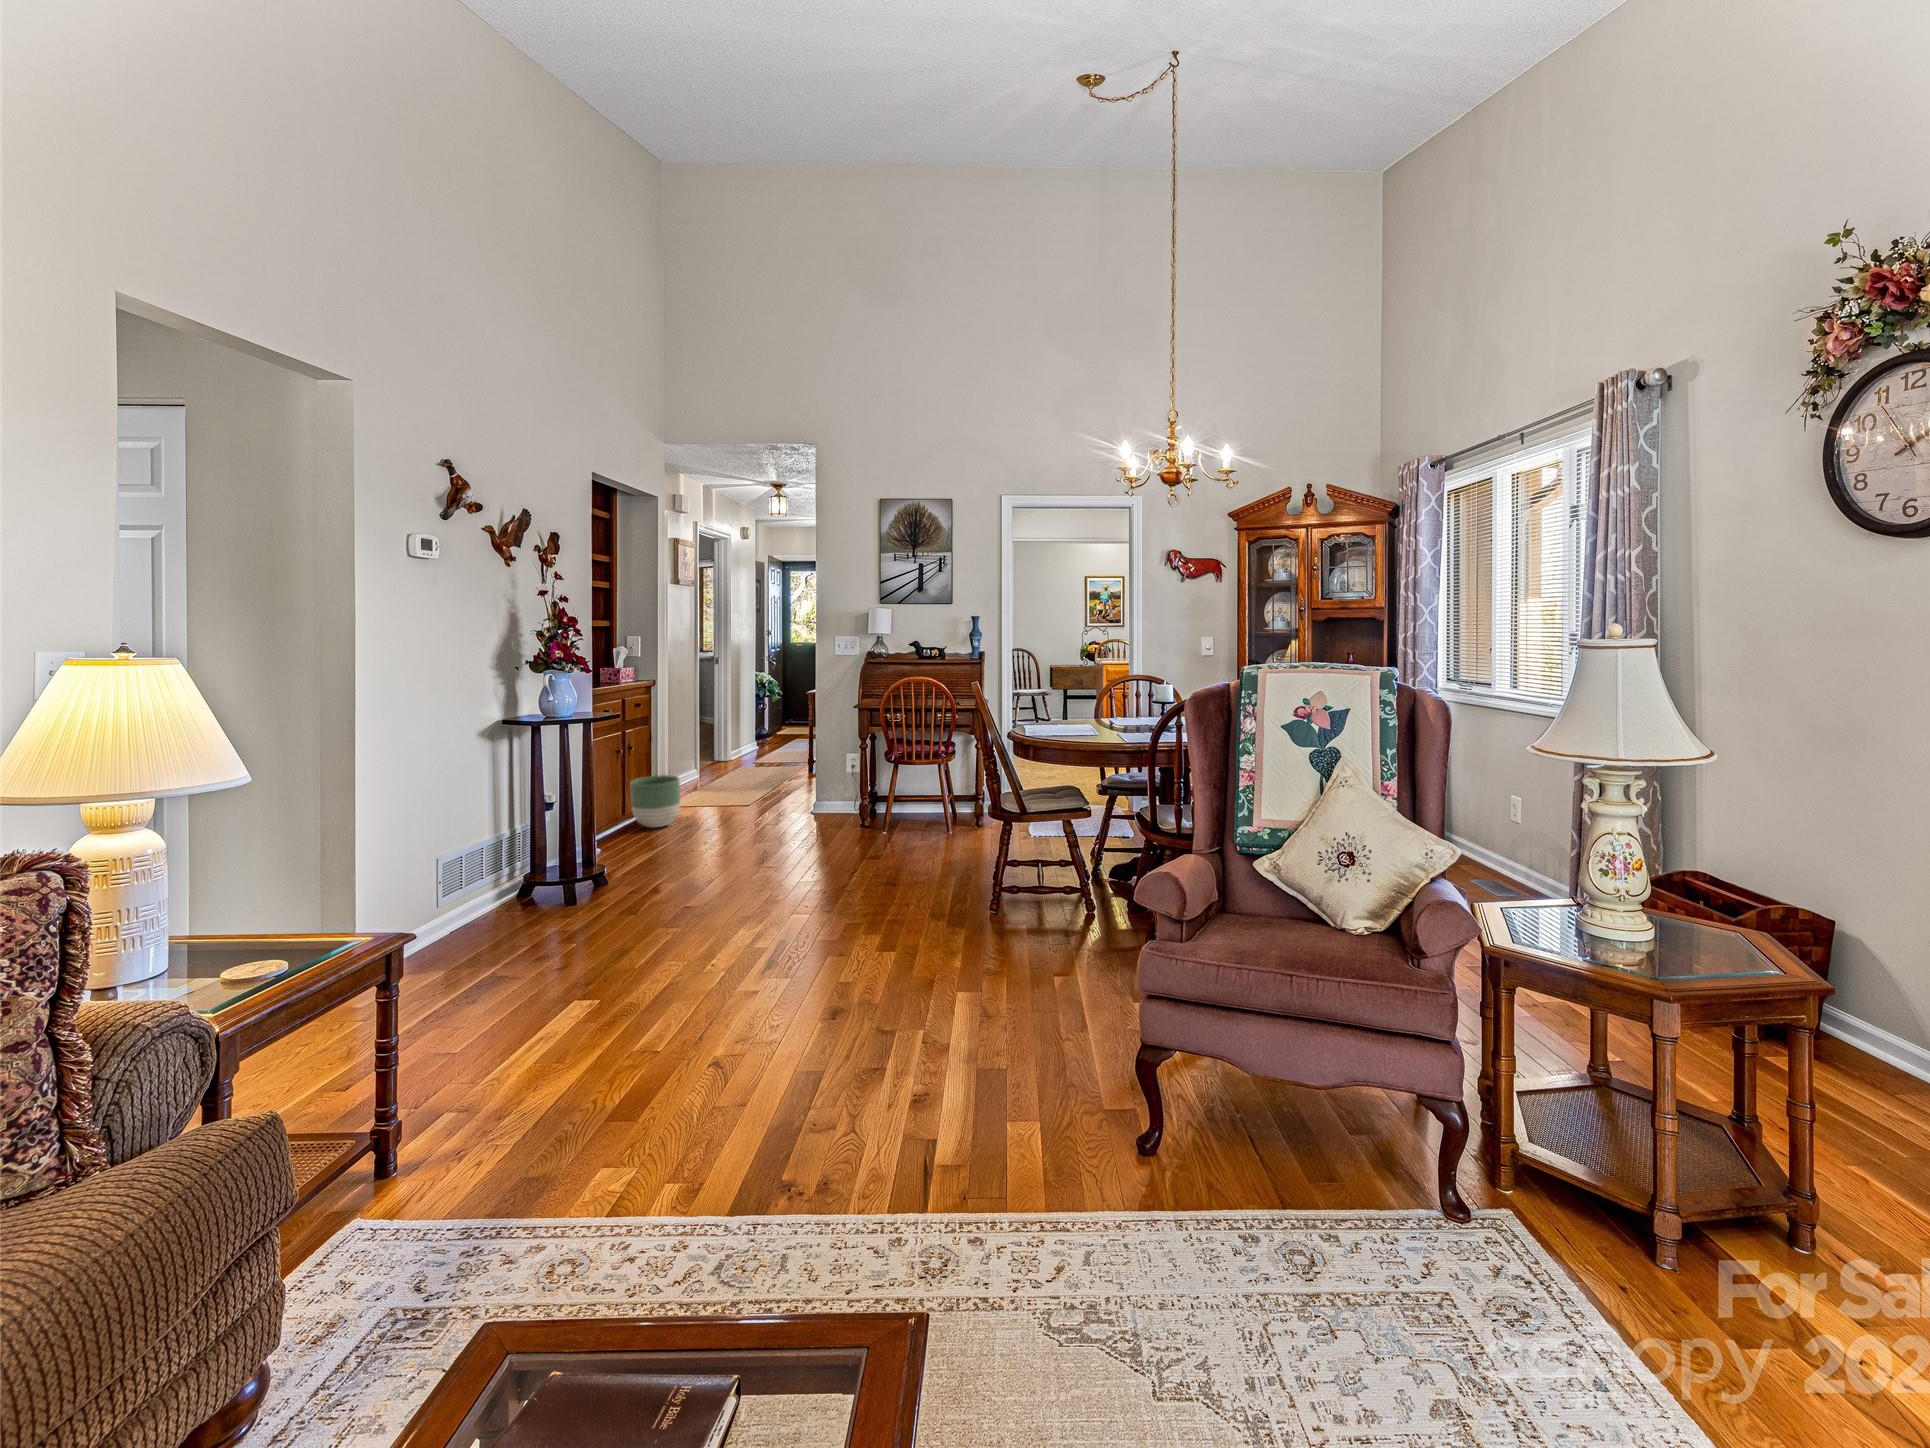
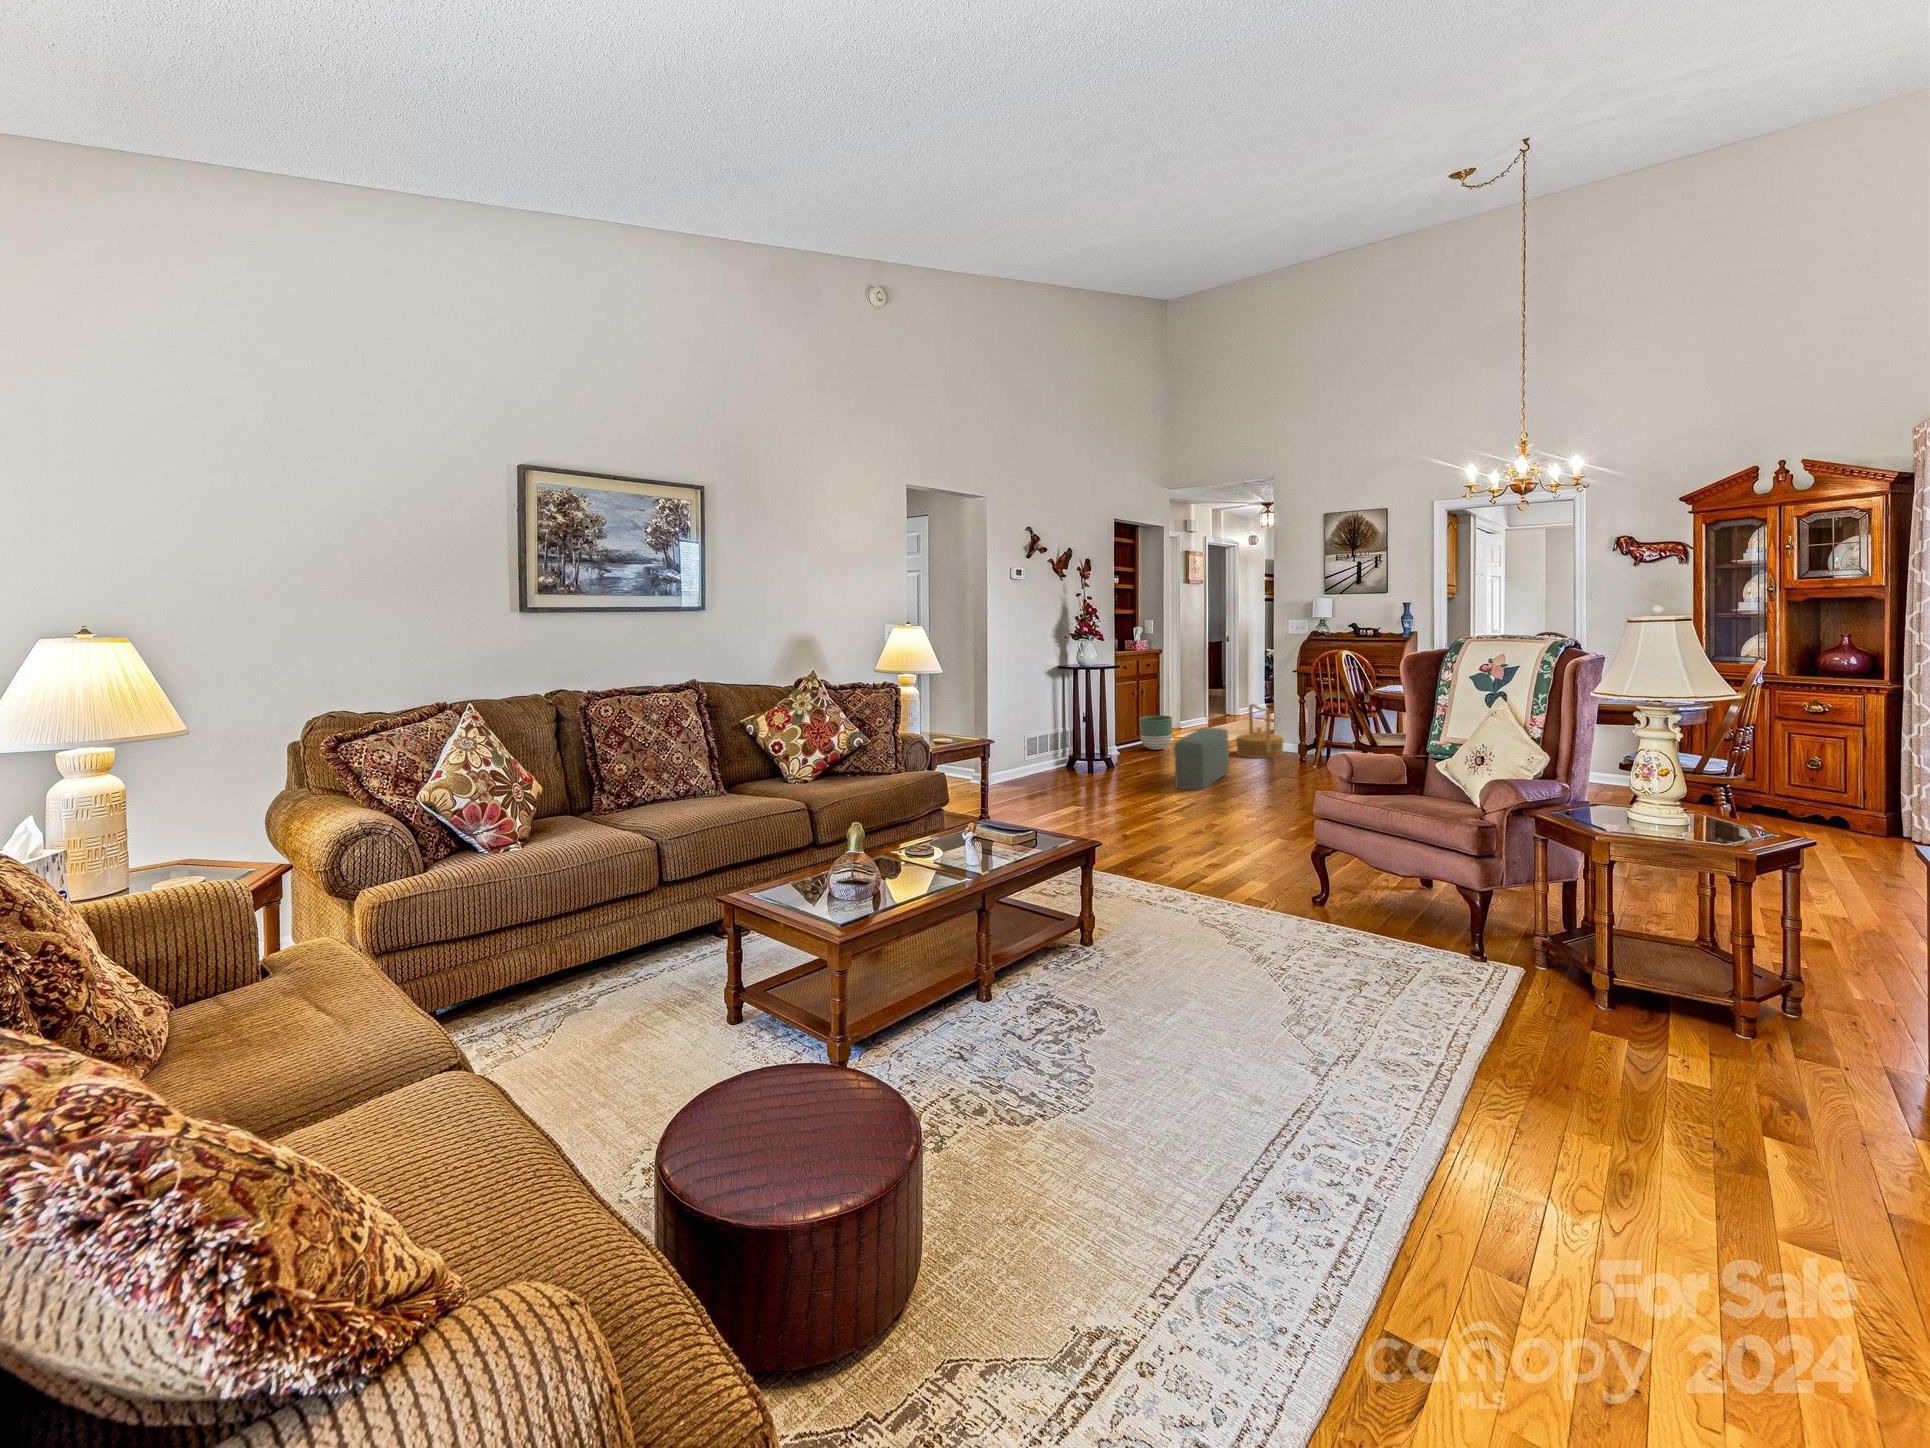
woven basket: none [772,751,835,827] -> present [1236,704,1283,758]
pouf: none [722,795,788,900] -> present [1174,728,1229,790]

